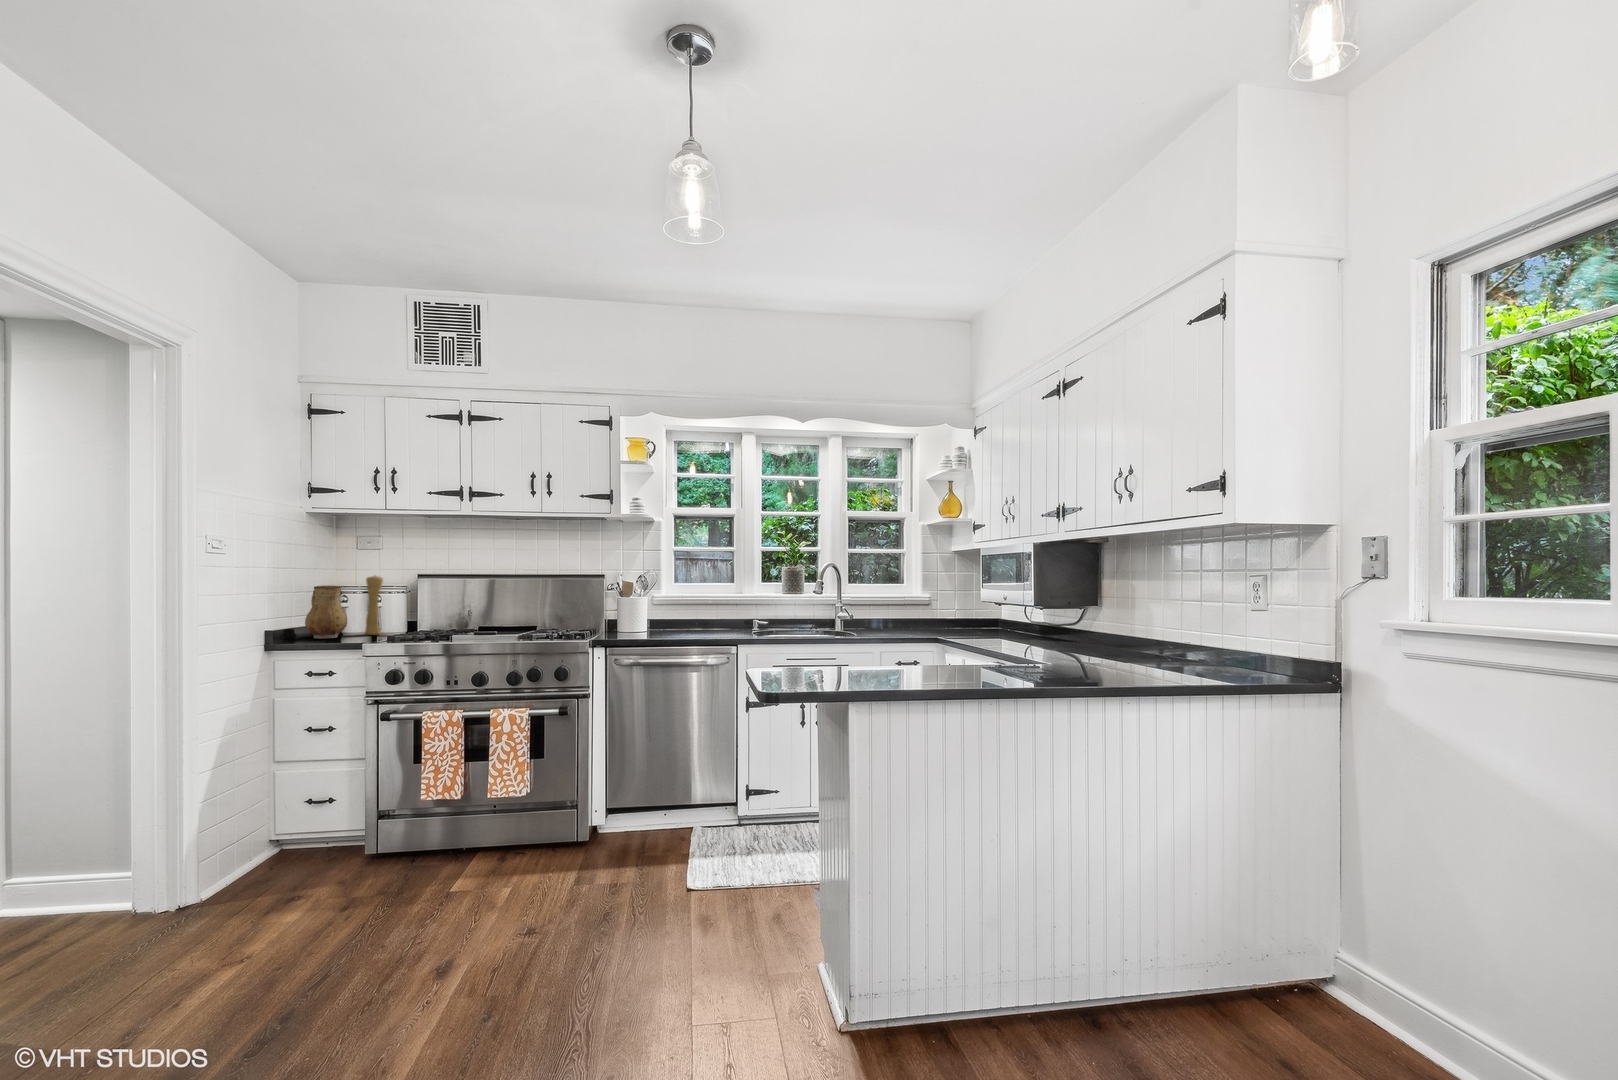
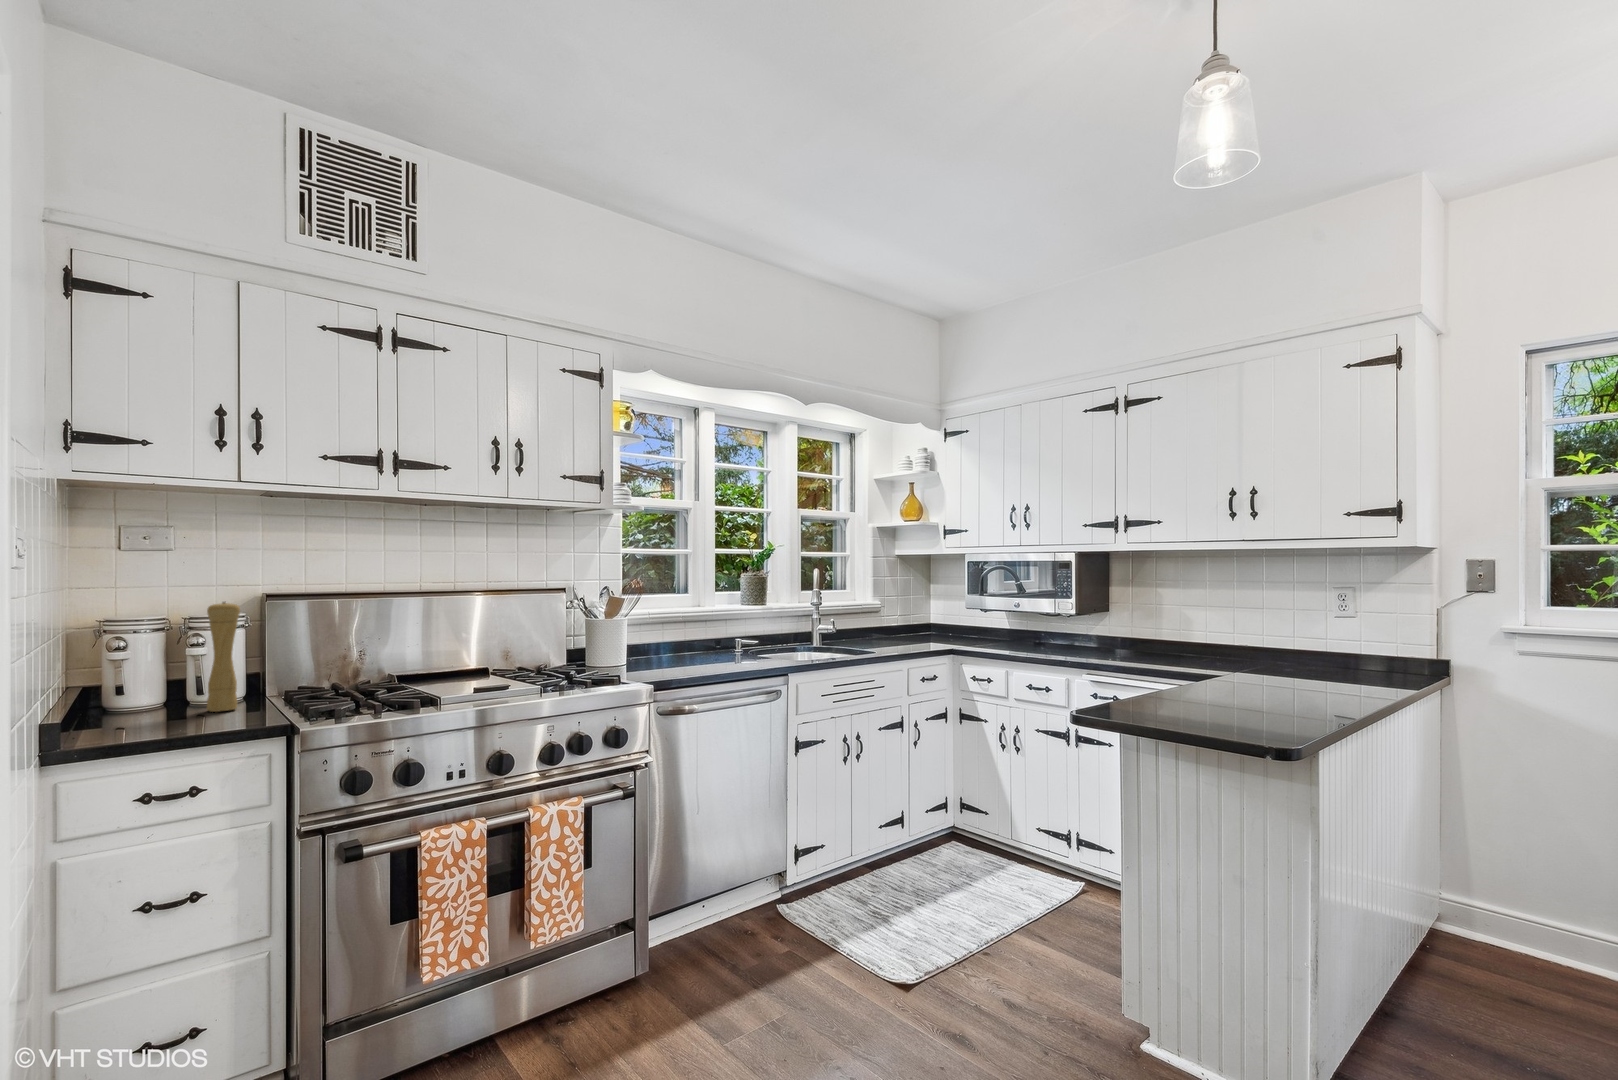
ceramic pitcher: present [305,586,347,638] -> none [105,624,199,730]

